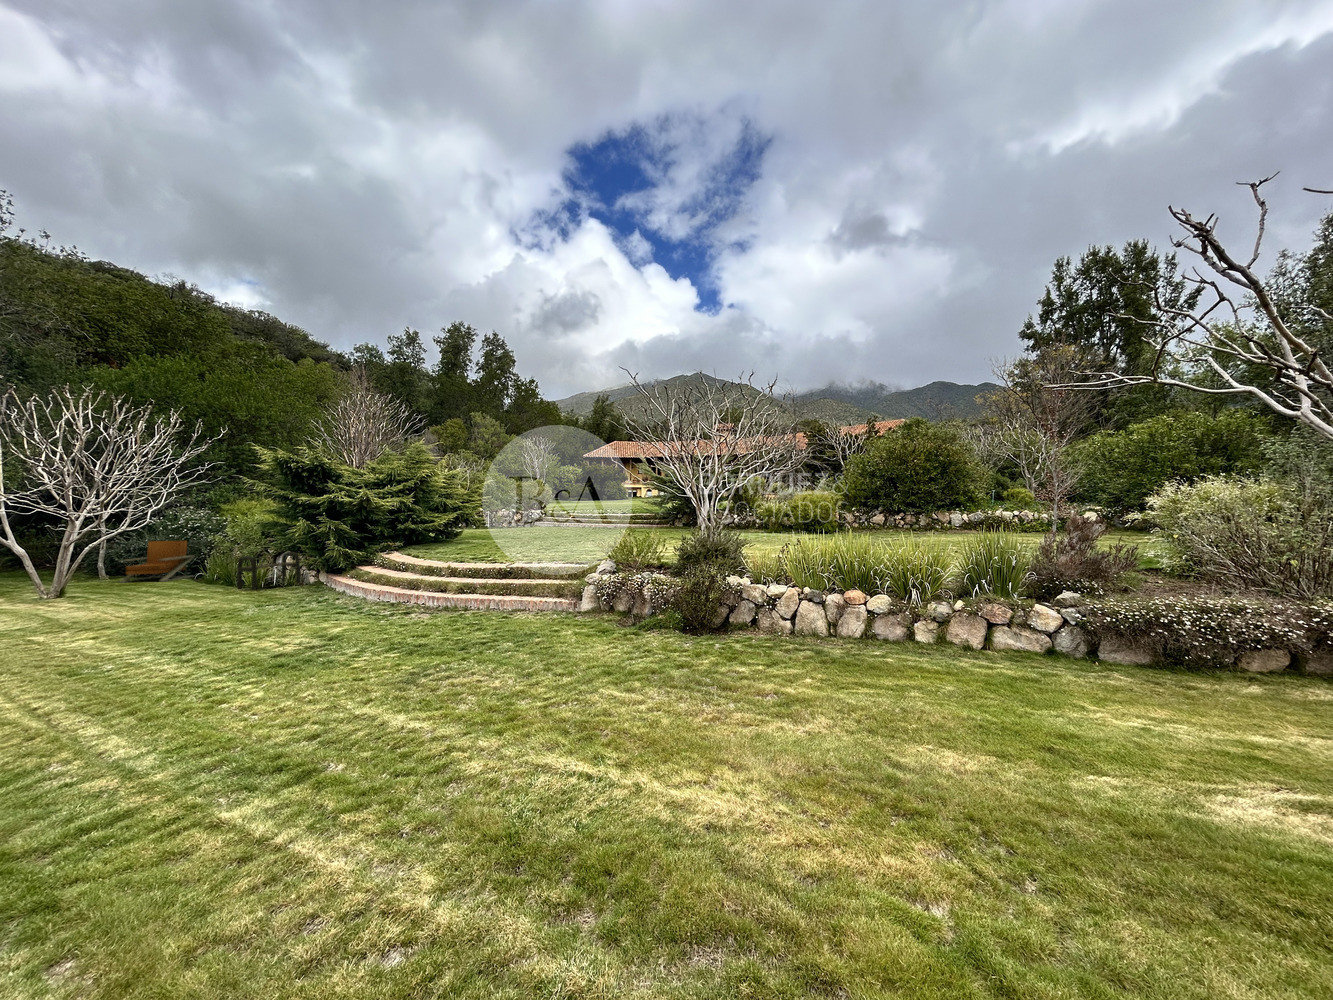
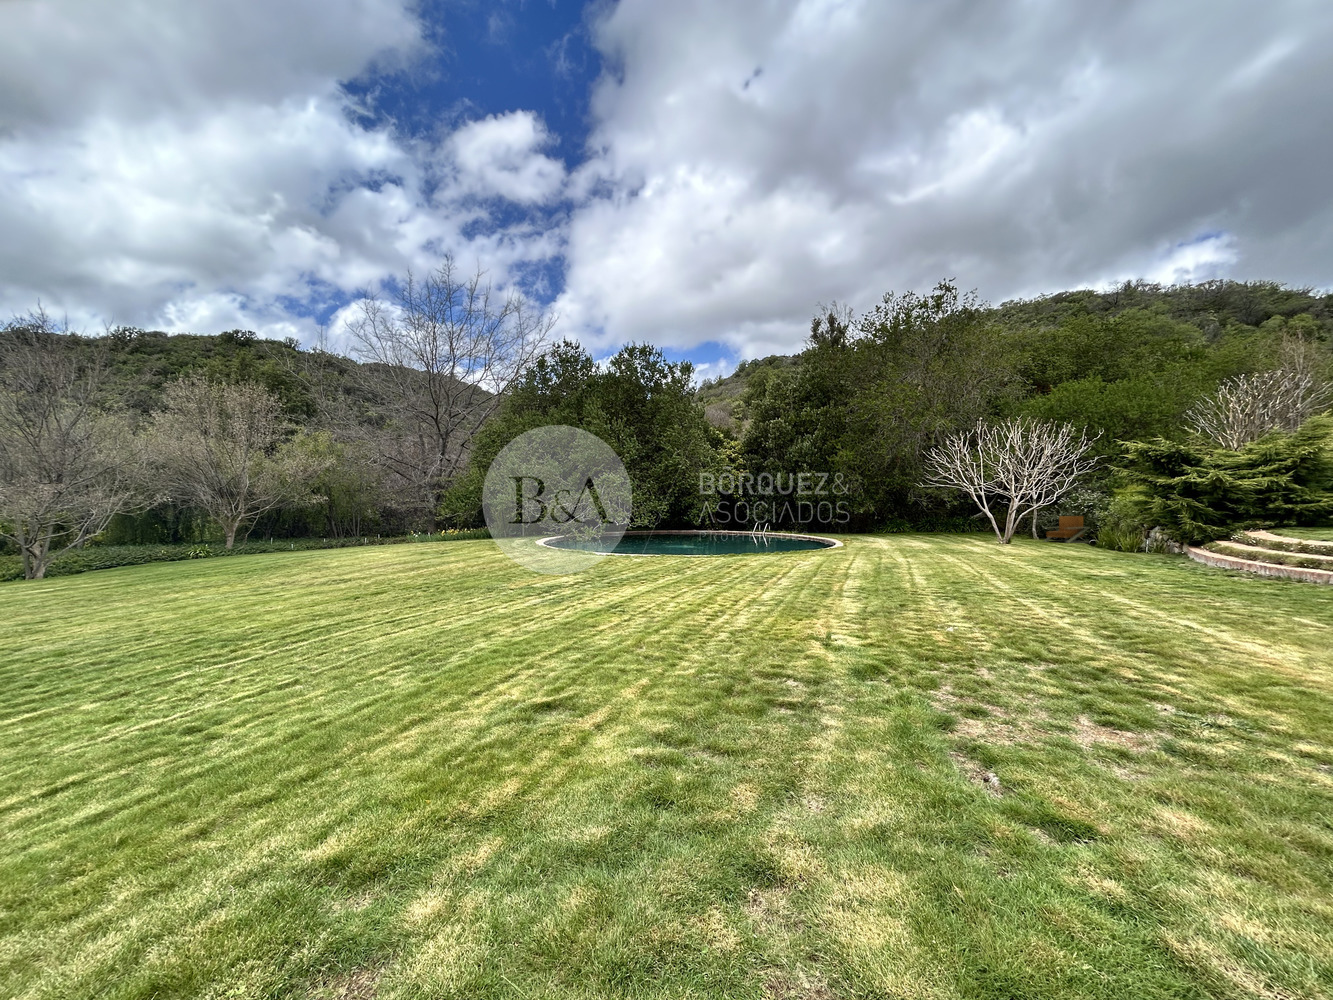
bench: present [237,552,301,589] -> none [1109,526,1164,552]

